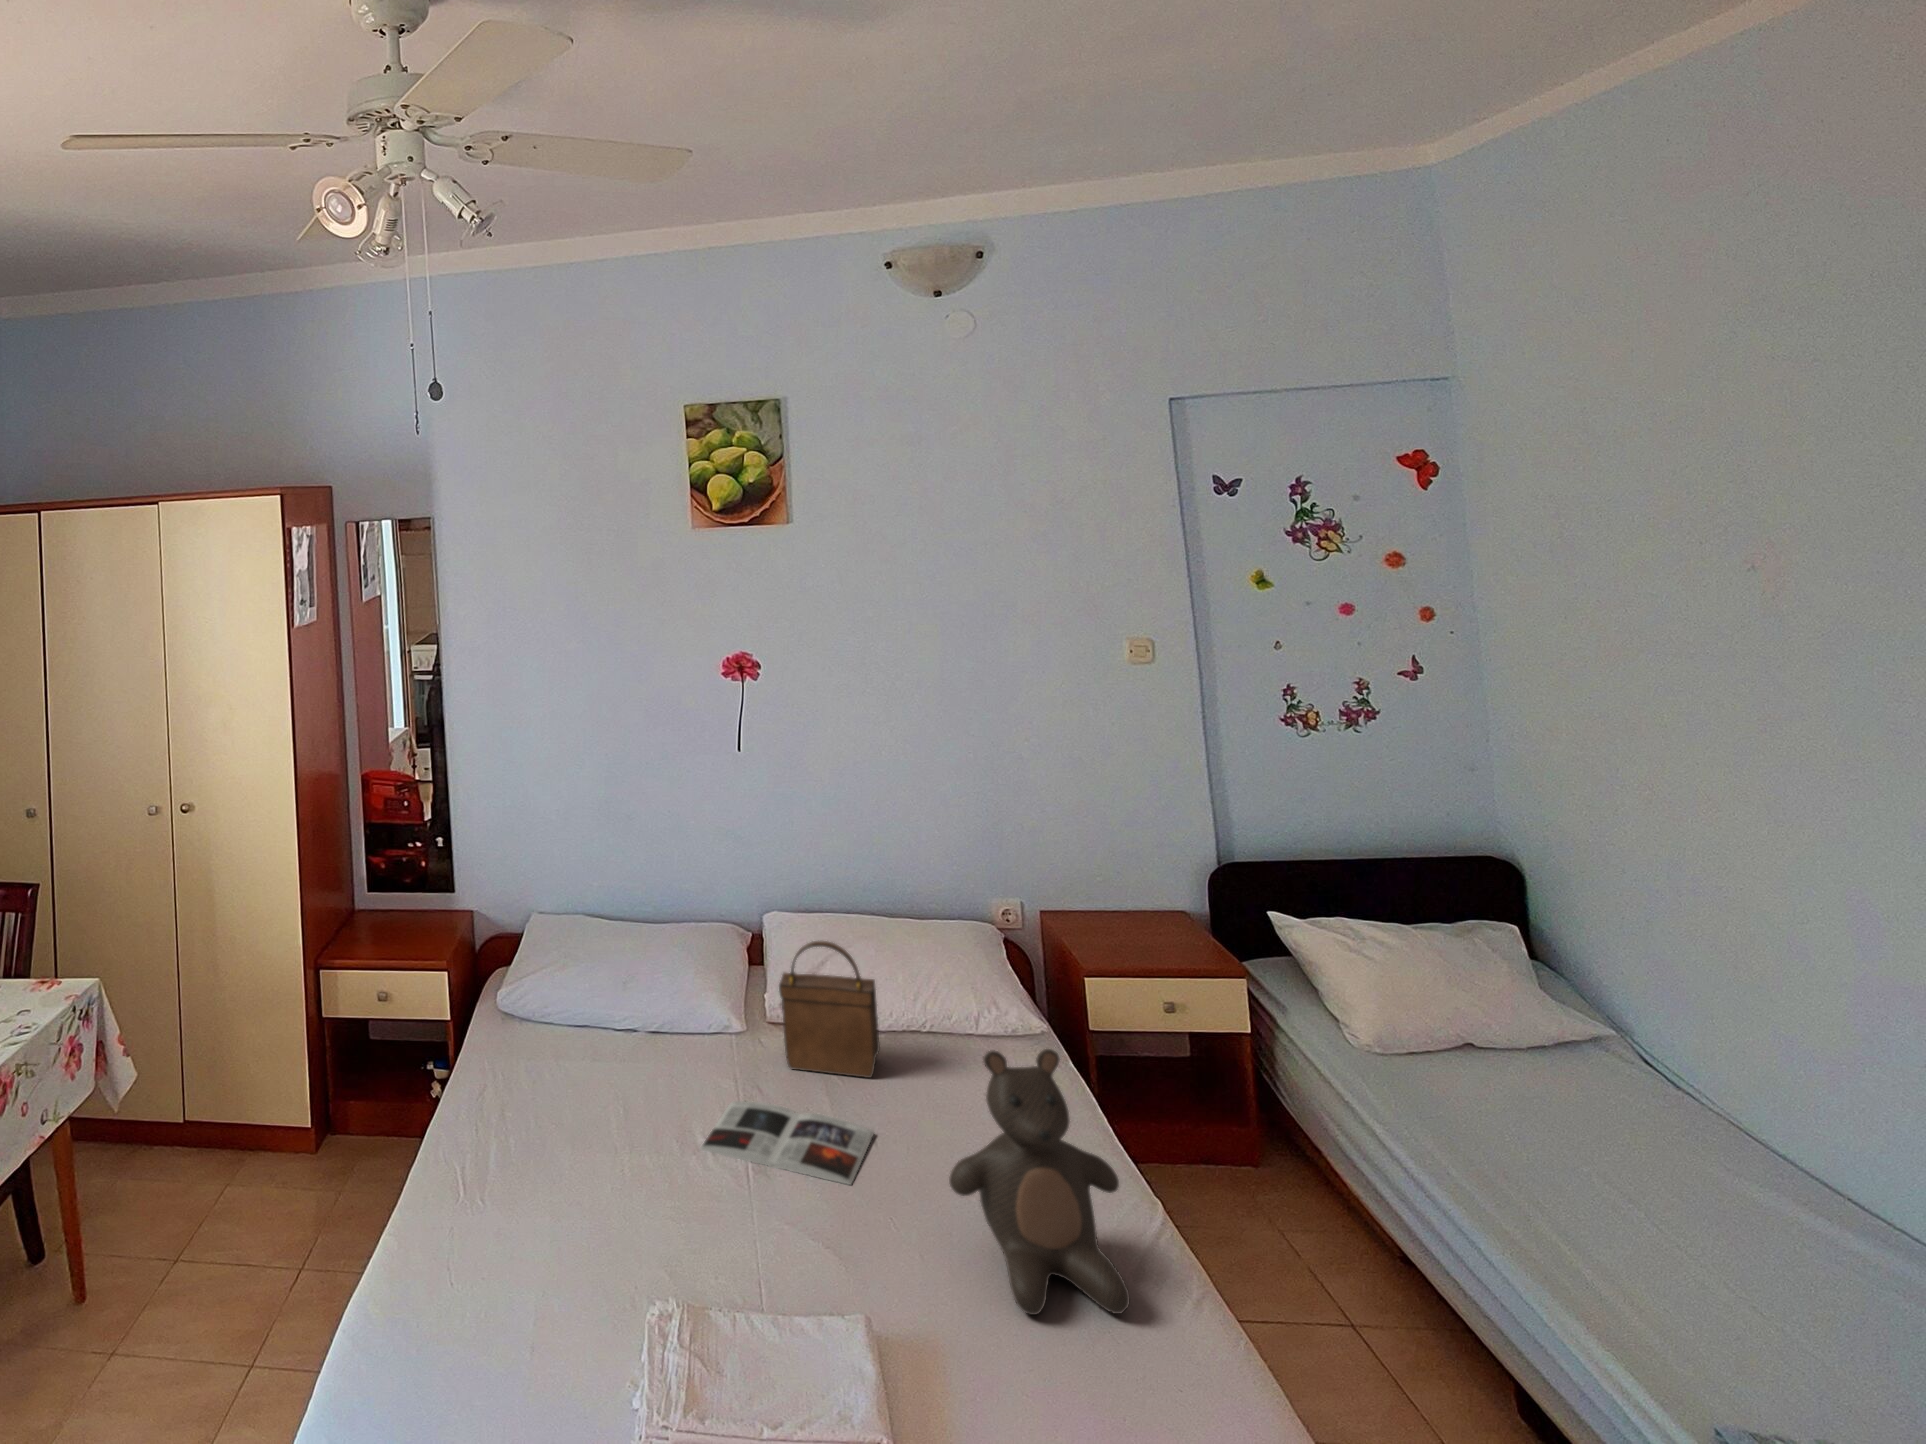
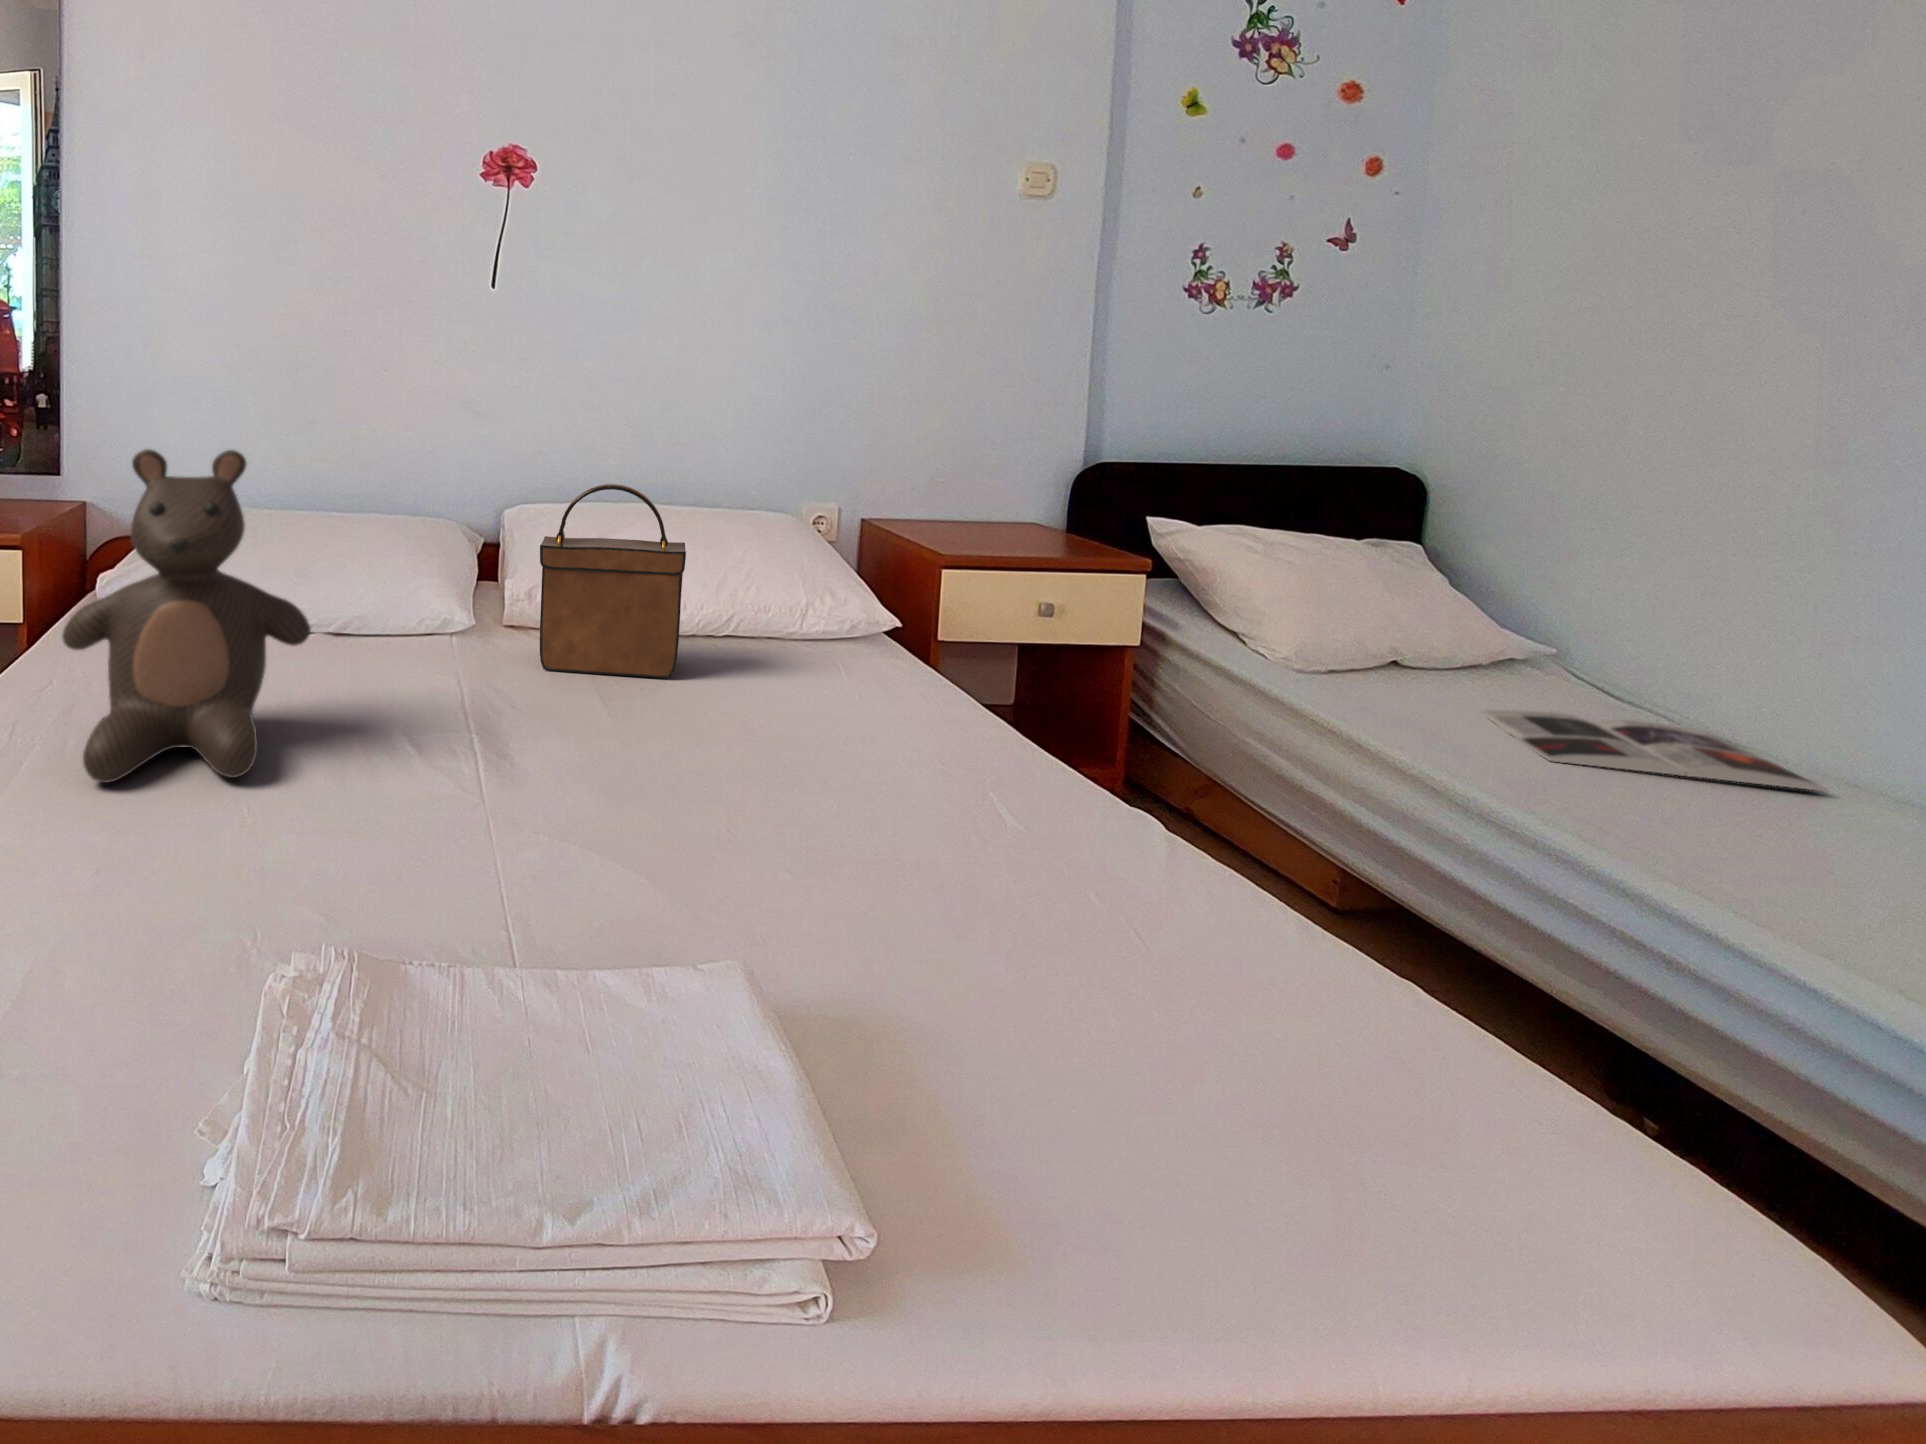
teddy bear: present [949,1049,1130,1315] -> present [62,449,311,783]
magazine: present [699,1101,874,1185] -> present [1481,710,1828,791]

